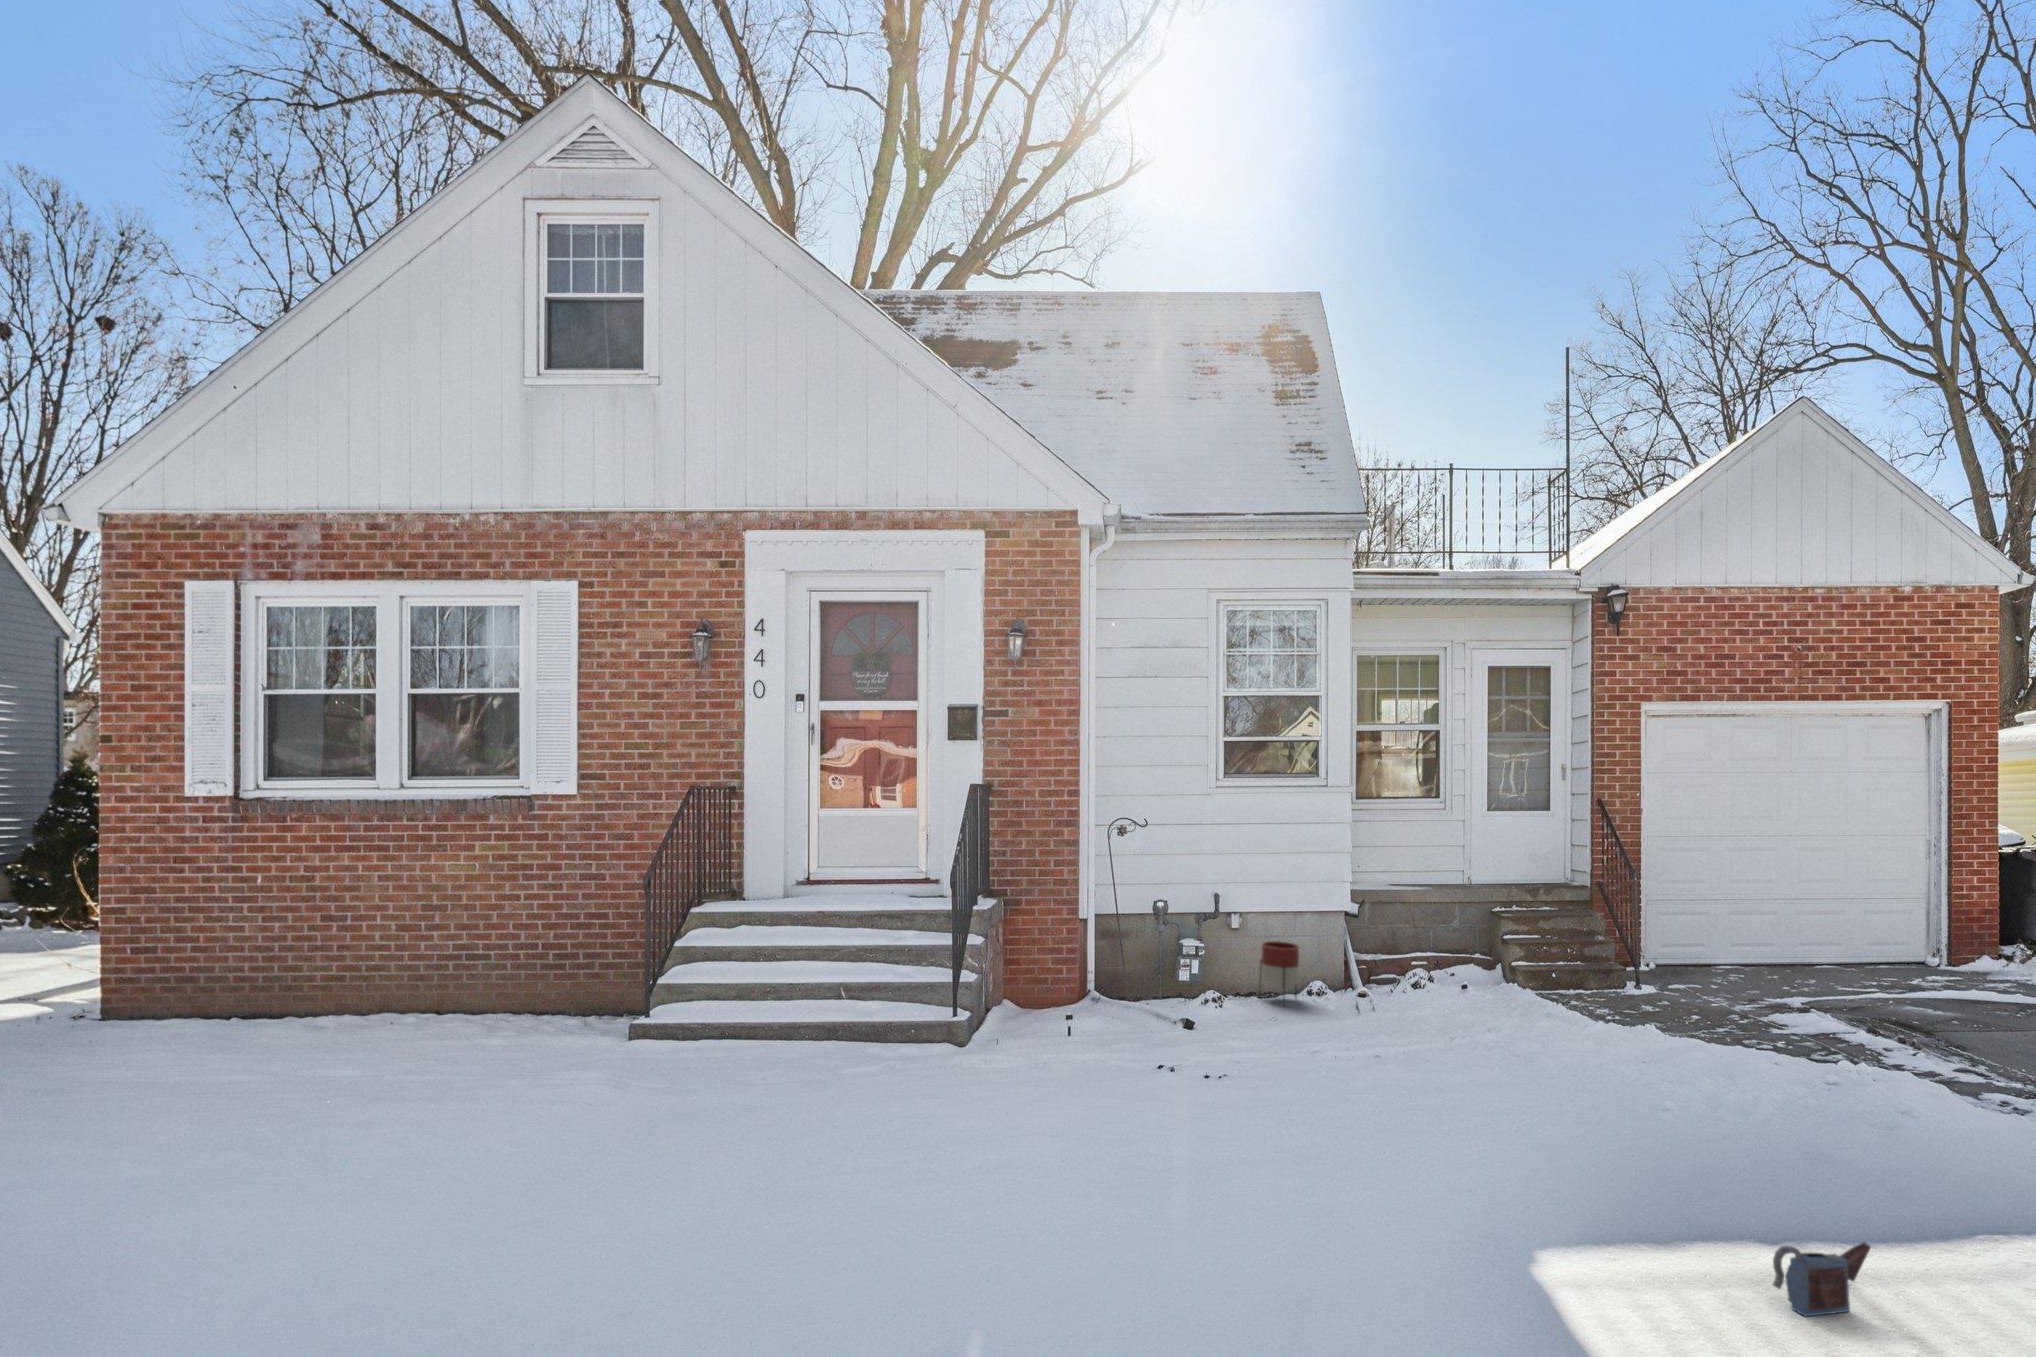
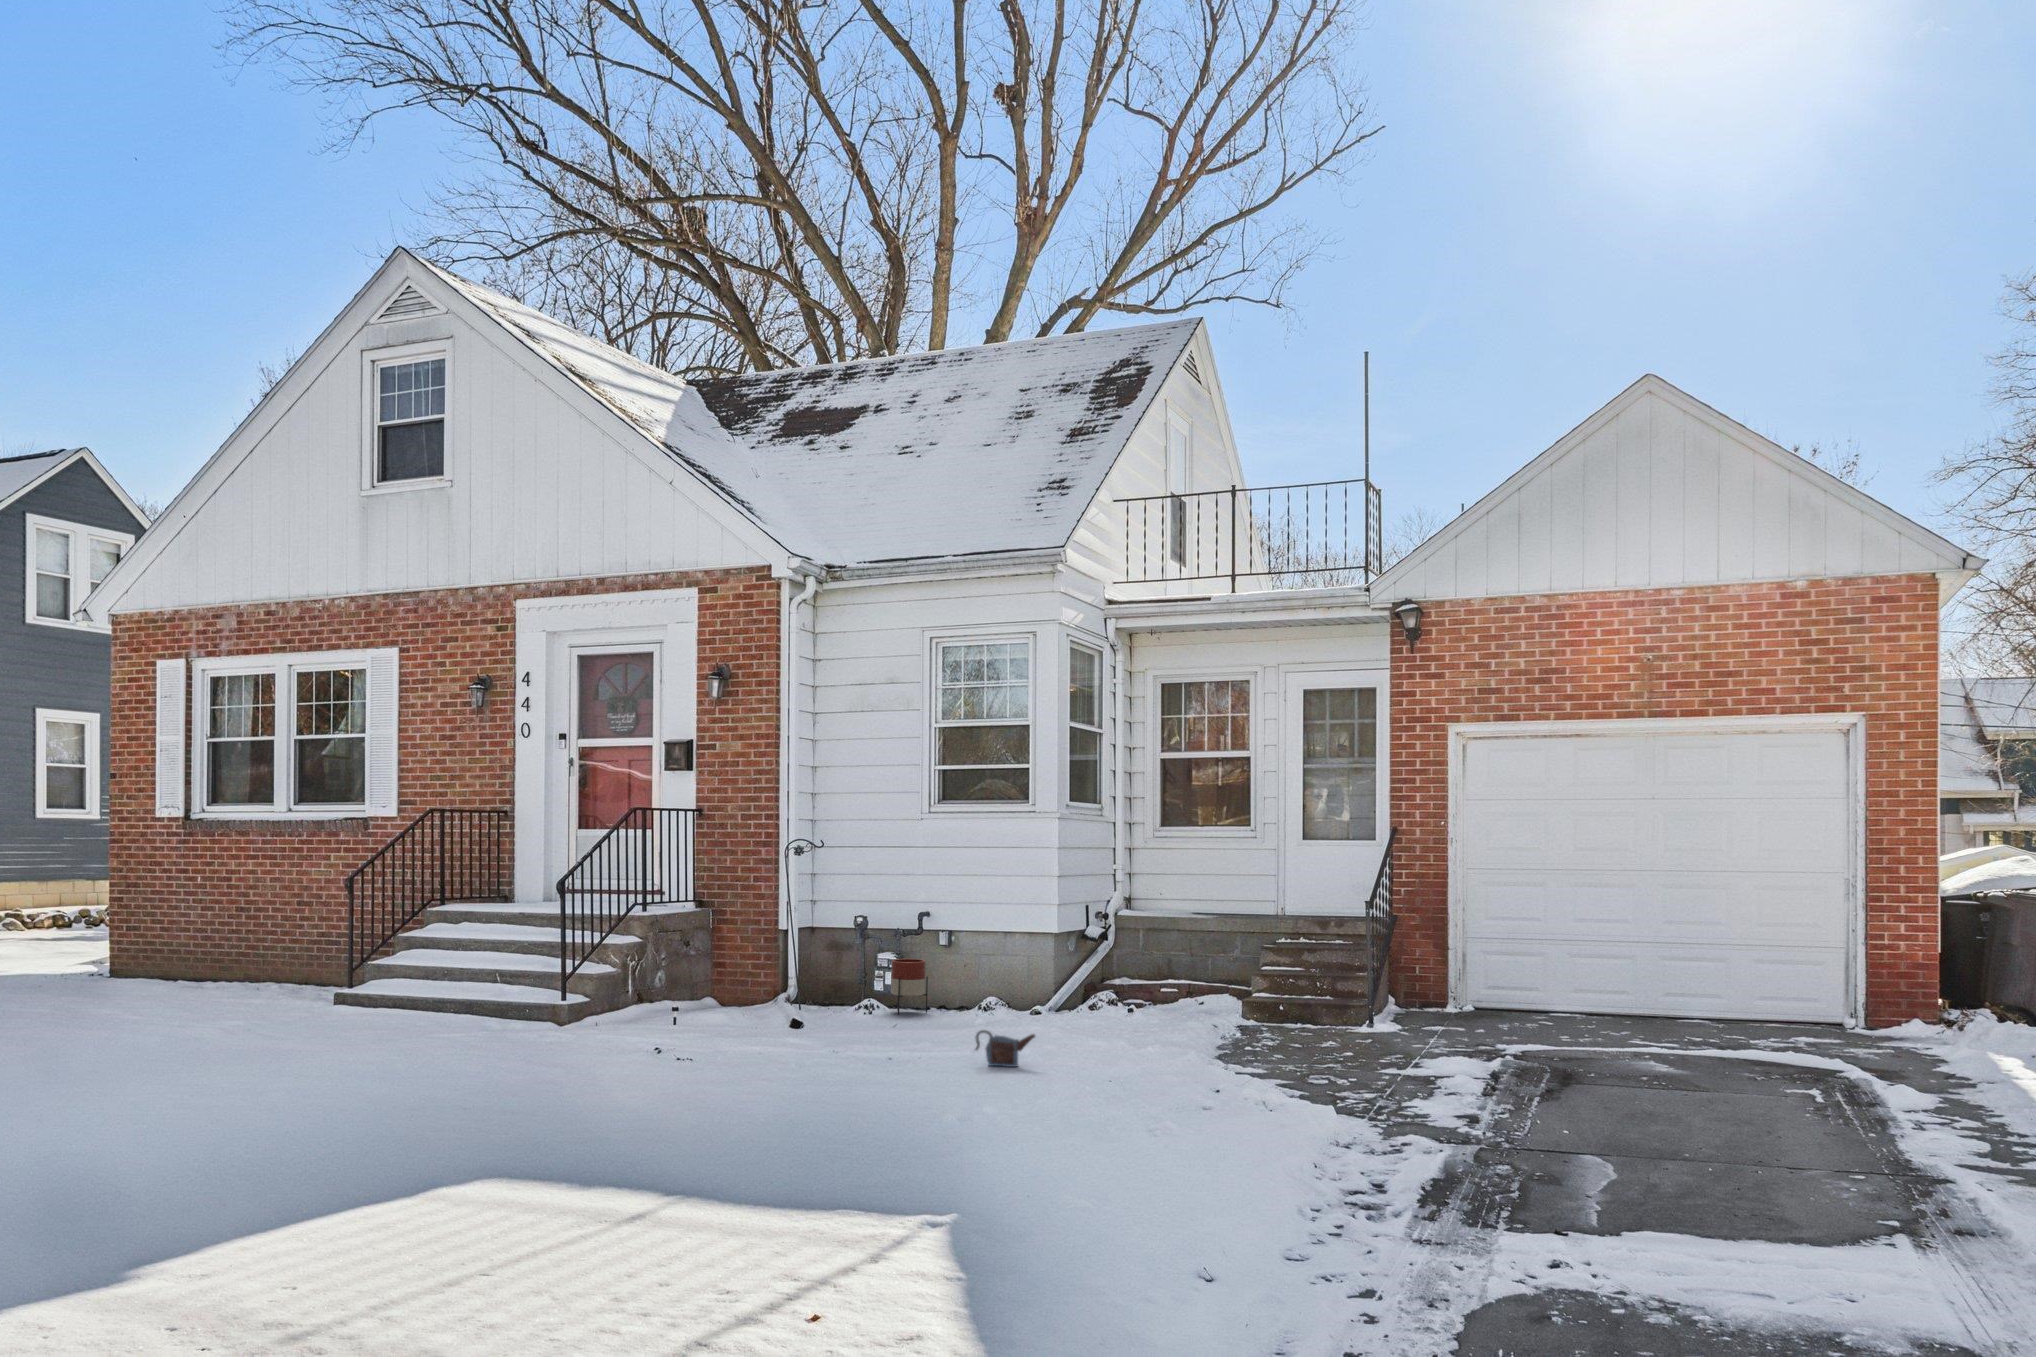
watering can: present [1773,1243,1871,1316] -> present [975,1030,1035,1067]

